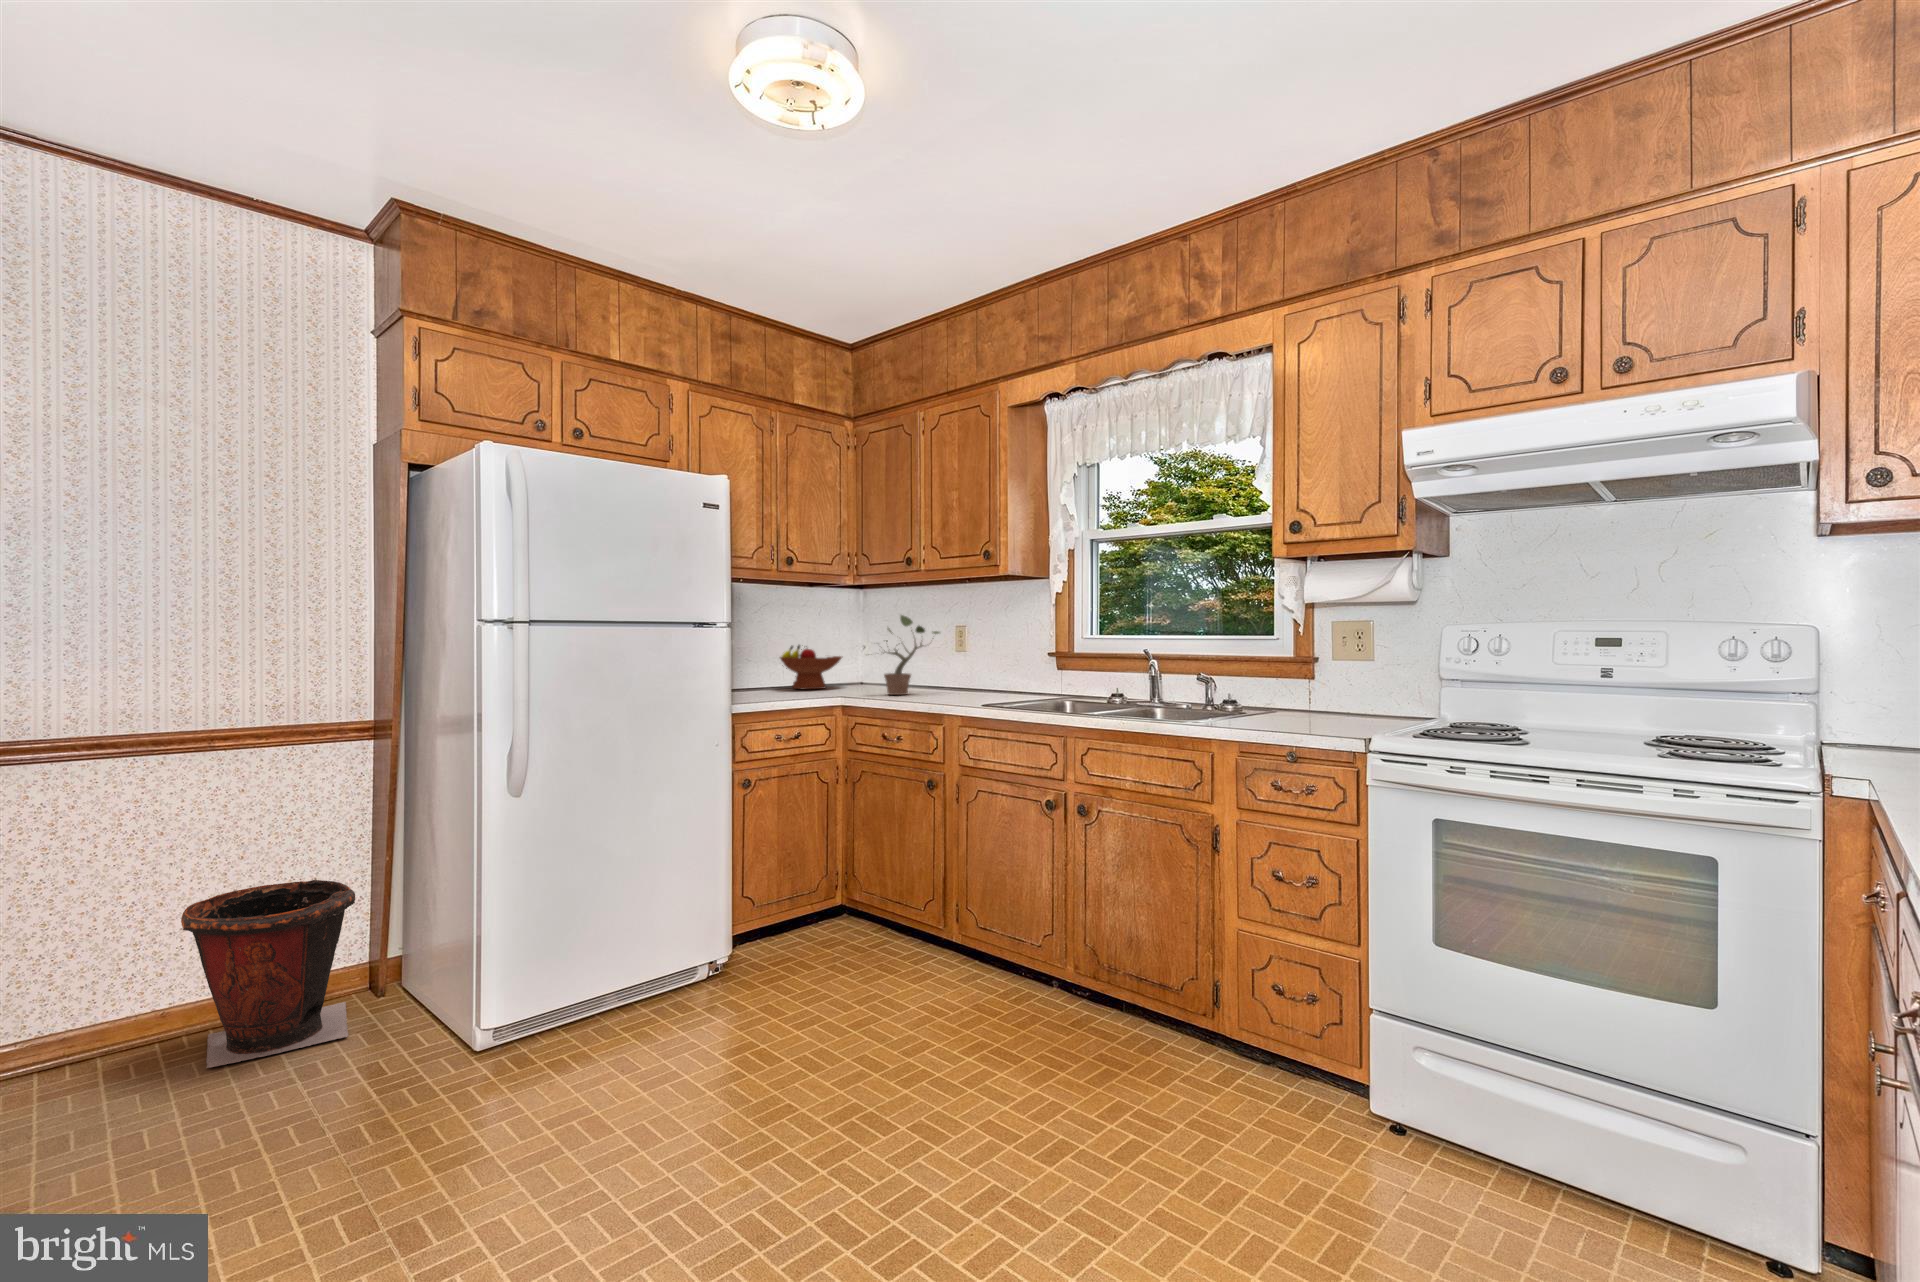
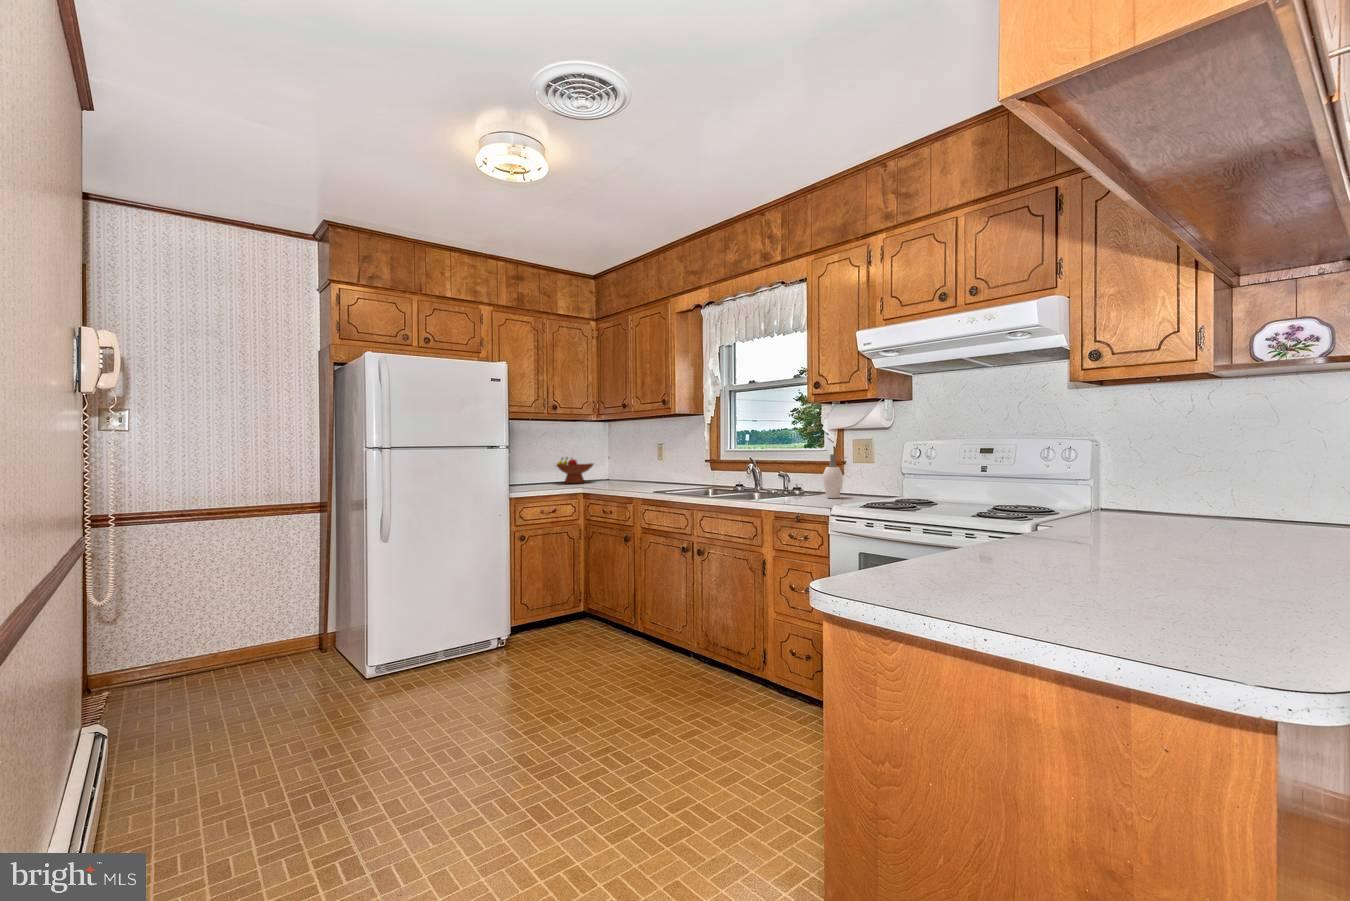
potted plant: present [884,615,940,695] -> none [599,438,645,486]
soap dispenser: none [1299,644,1344,718] -> present [823,454,845,498]
waste bin: present [181,879,355,1068] -> none [220,586,308,683]

